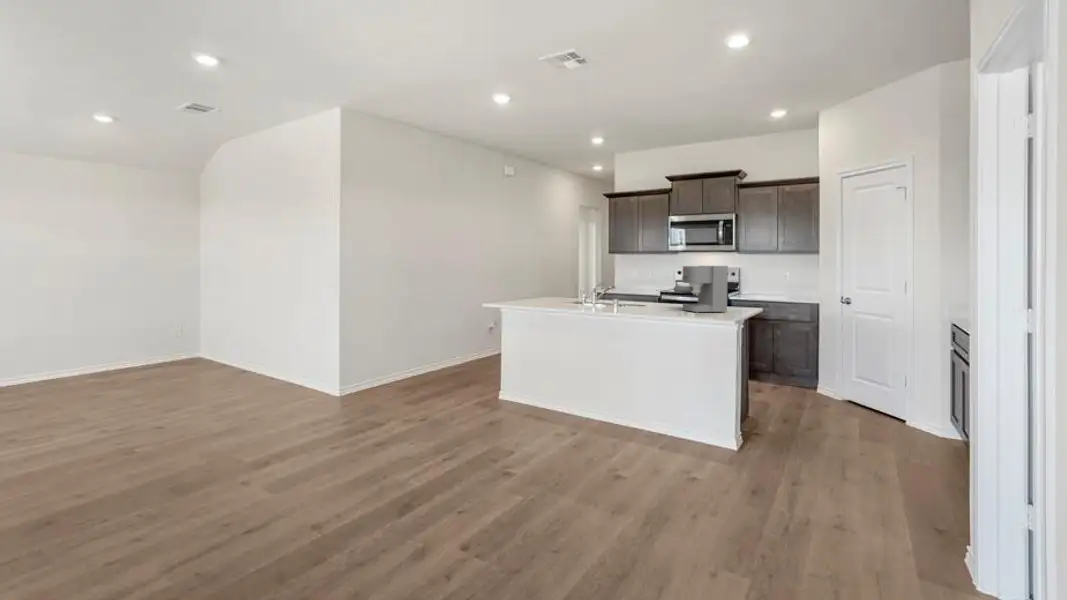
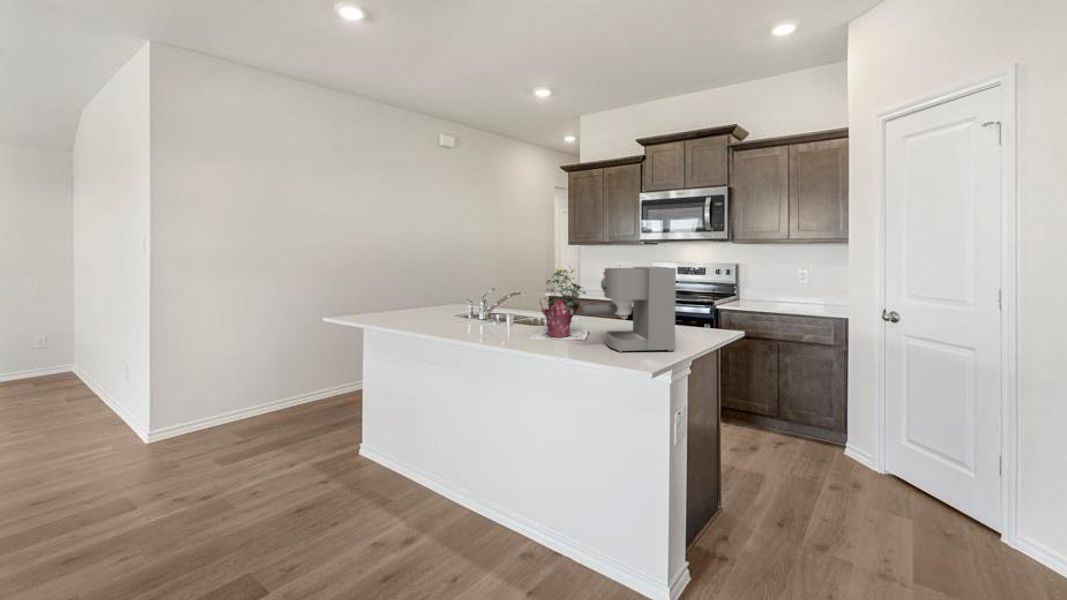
potted plant: none [634,265,669,310] -> present [531,268,589,340]

